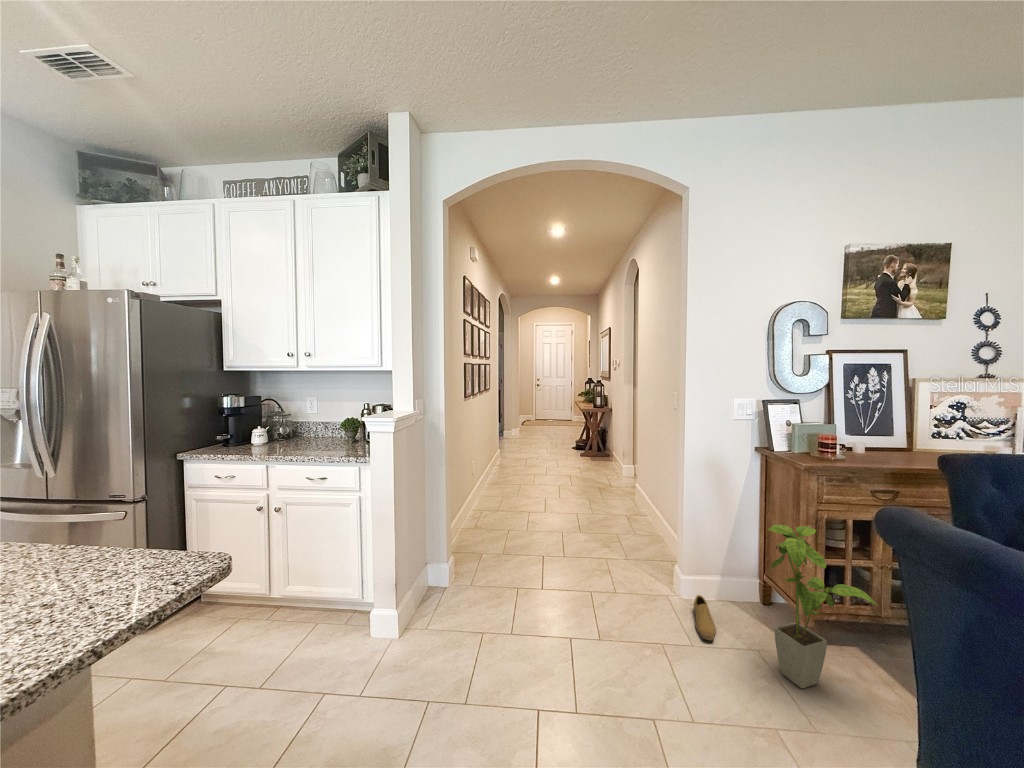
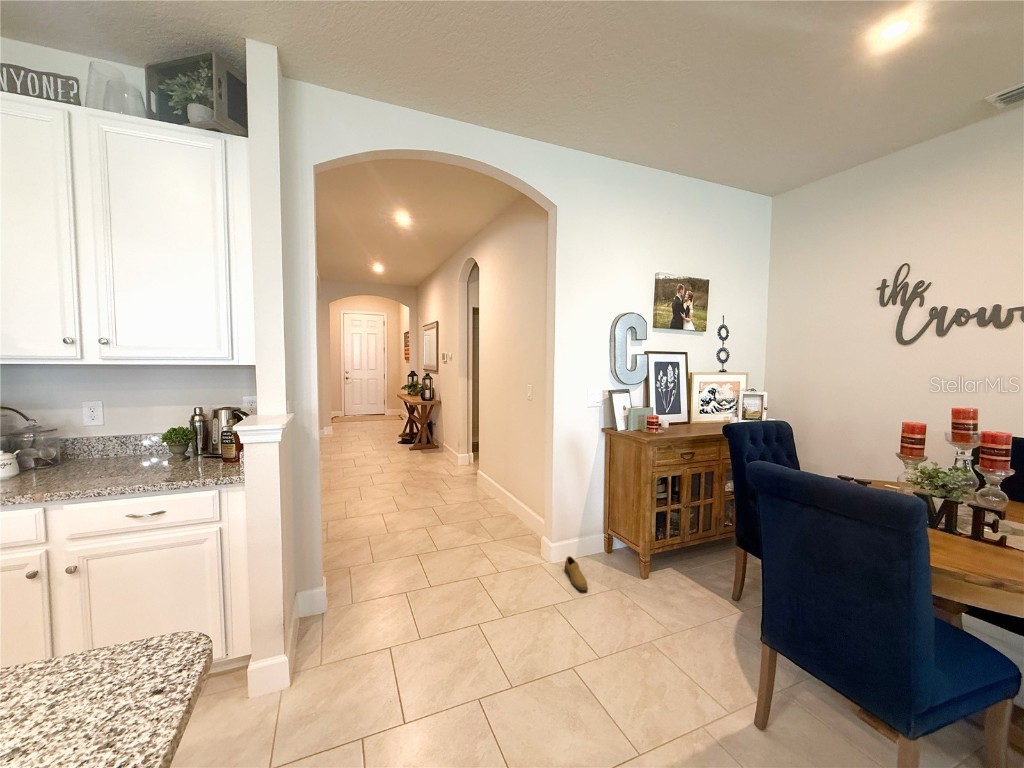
house plant: present [768,525,877,689] -> none [628,485,698,606]

